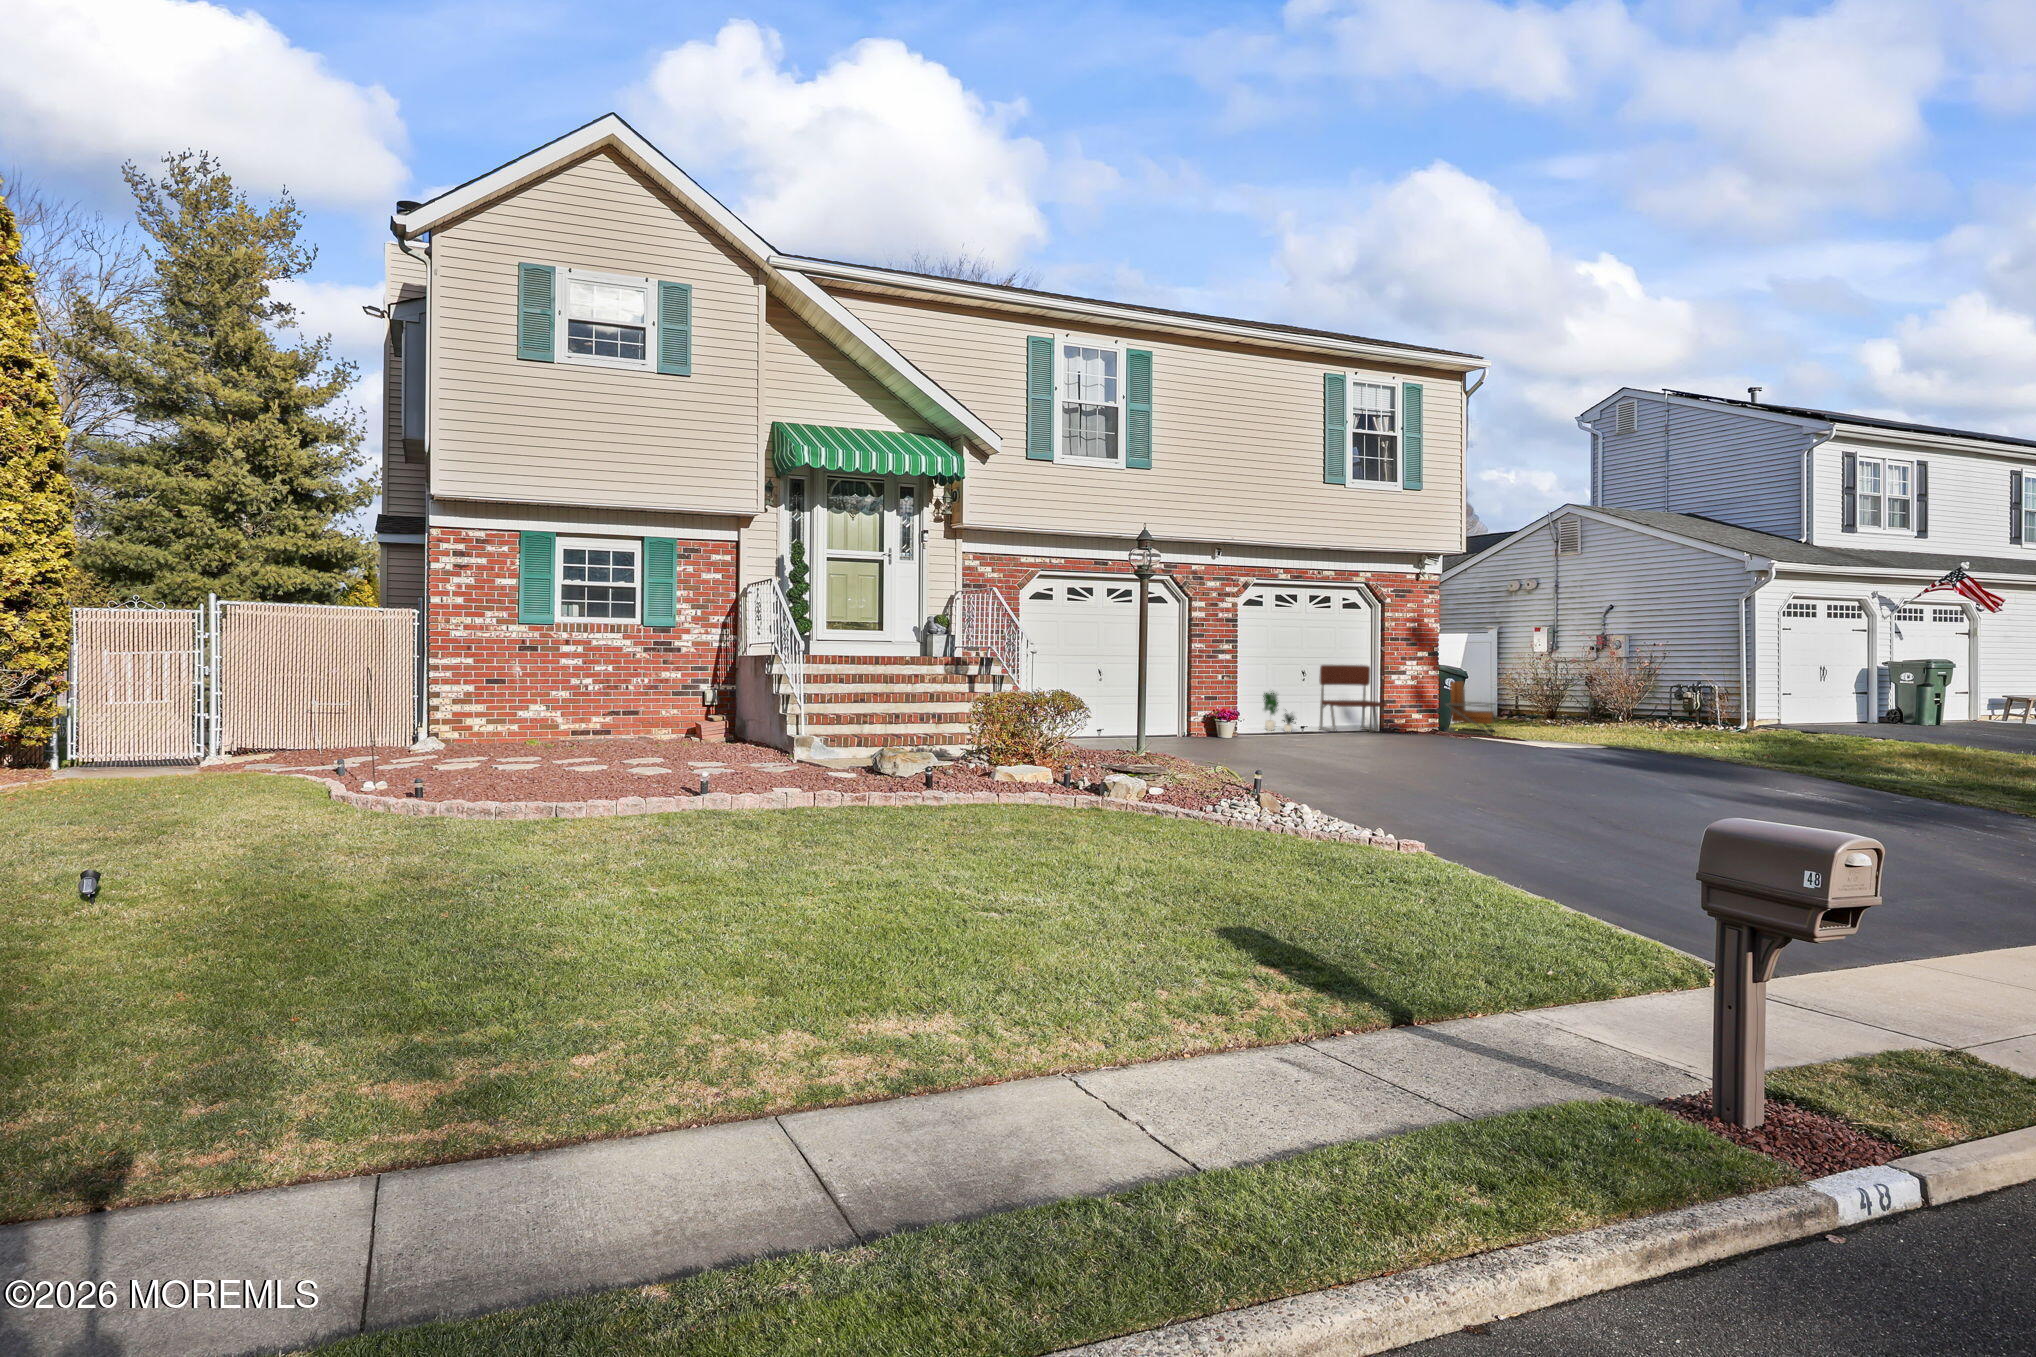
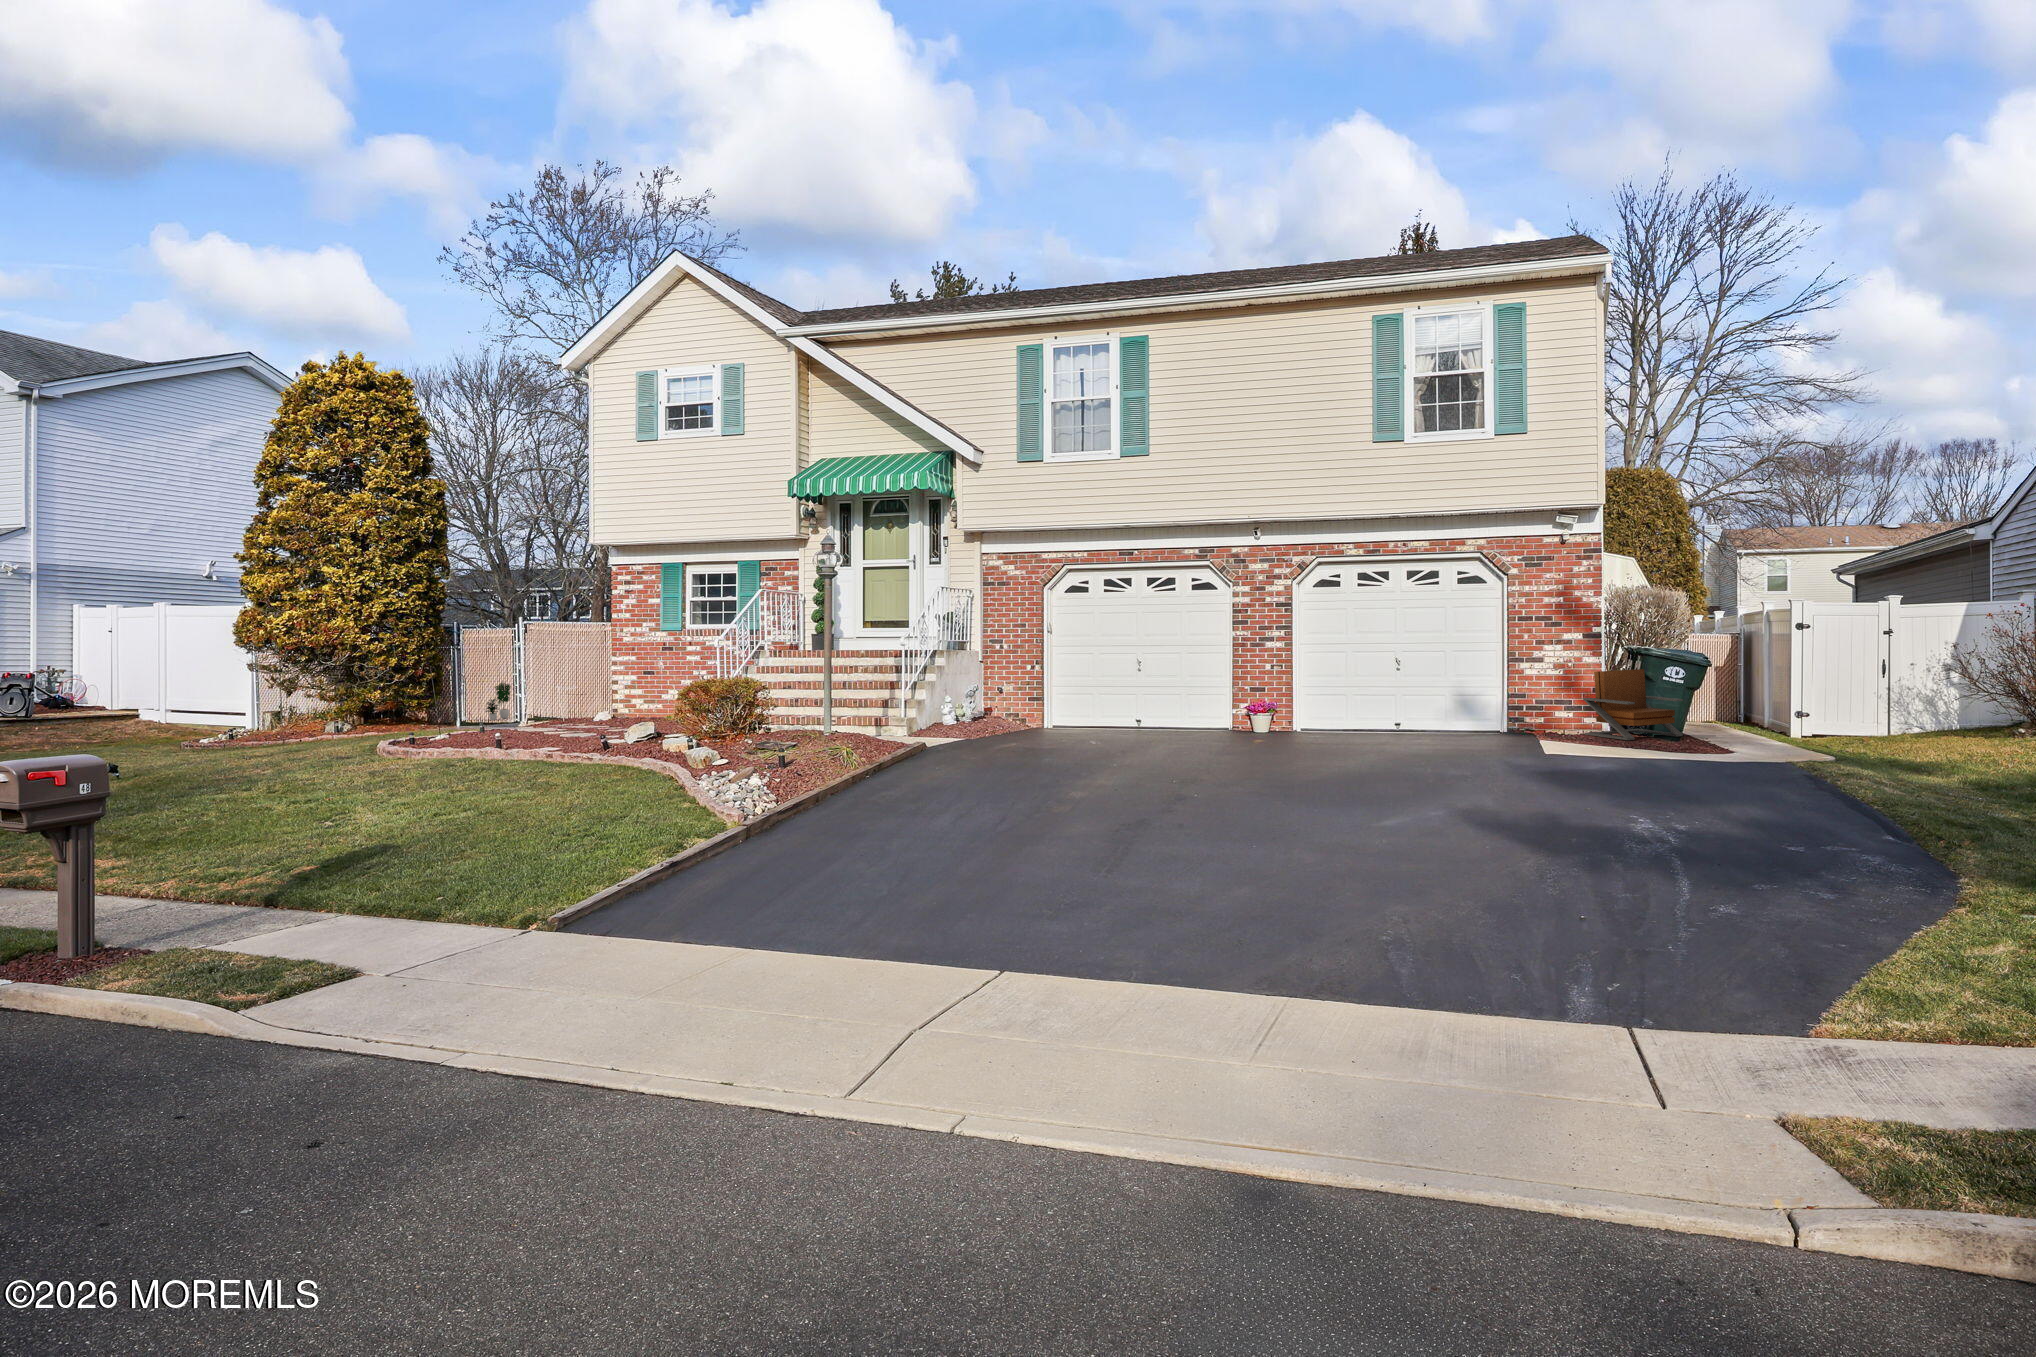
bench: present [1319,665,1387,732] -> none [1406,651,1482,731]
potted plant: present [1263,693,1296,732] -> present [486,682,511,720]

